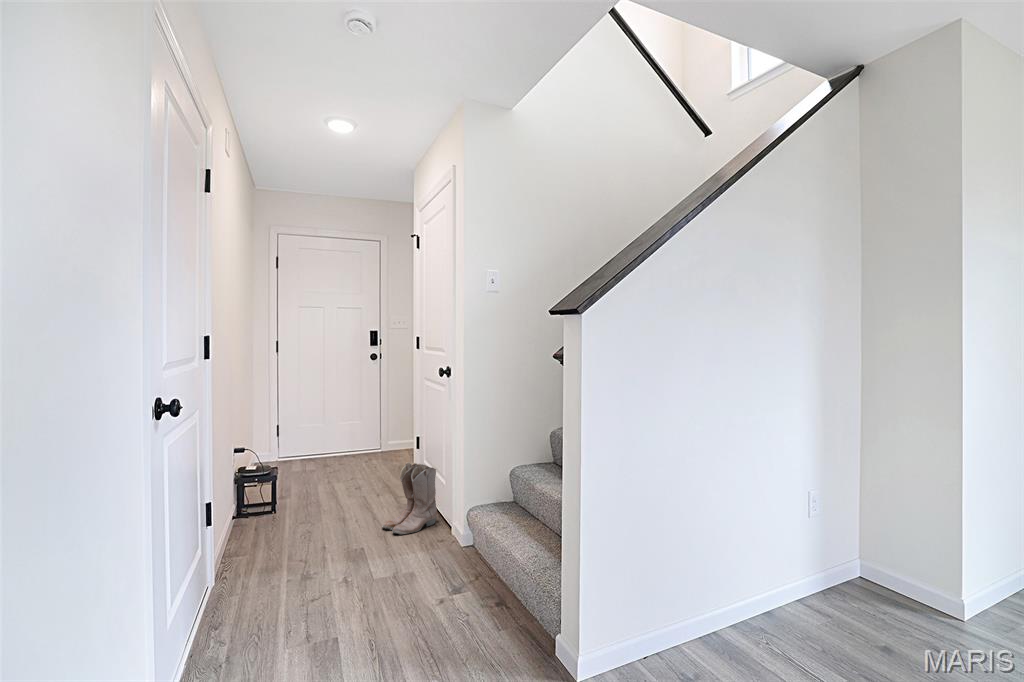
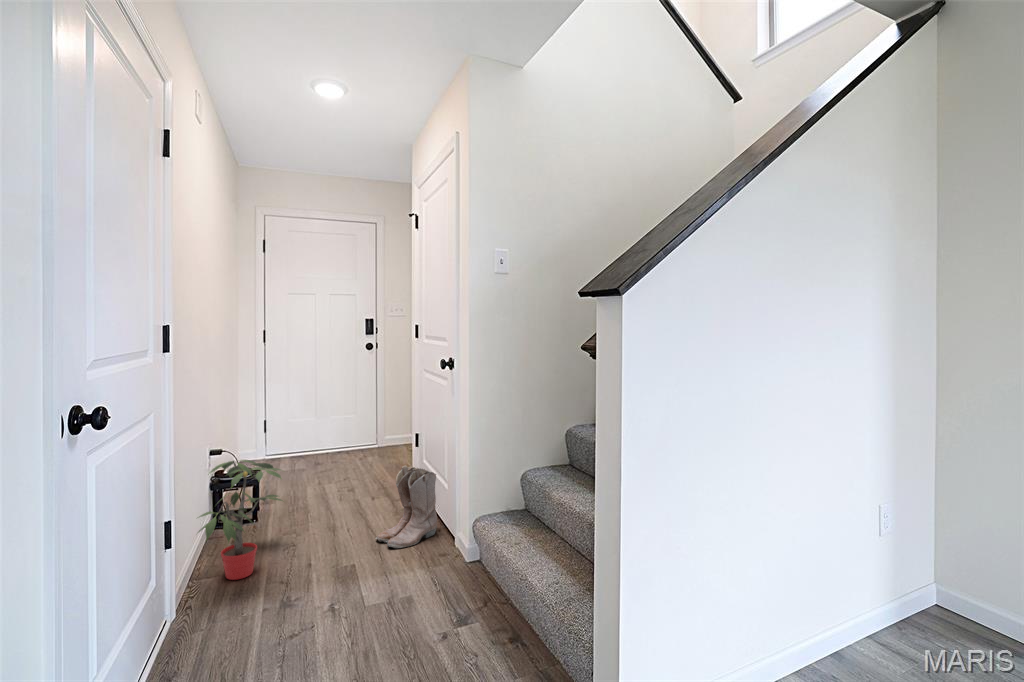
potted plant: none [227,454,305,559] -> present [199,460,282,580]

